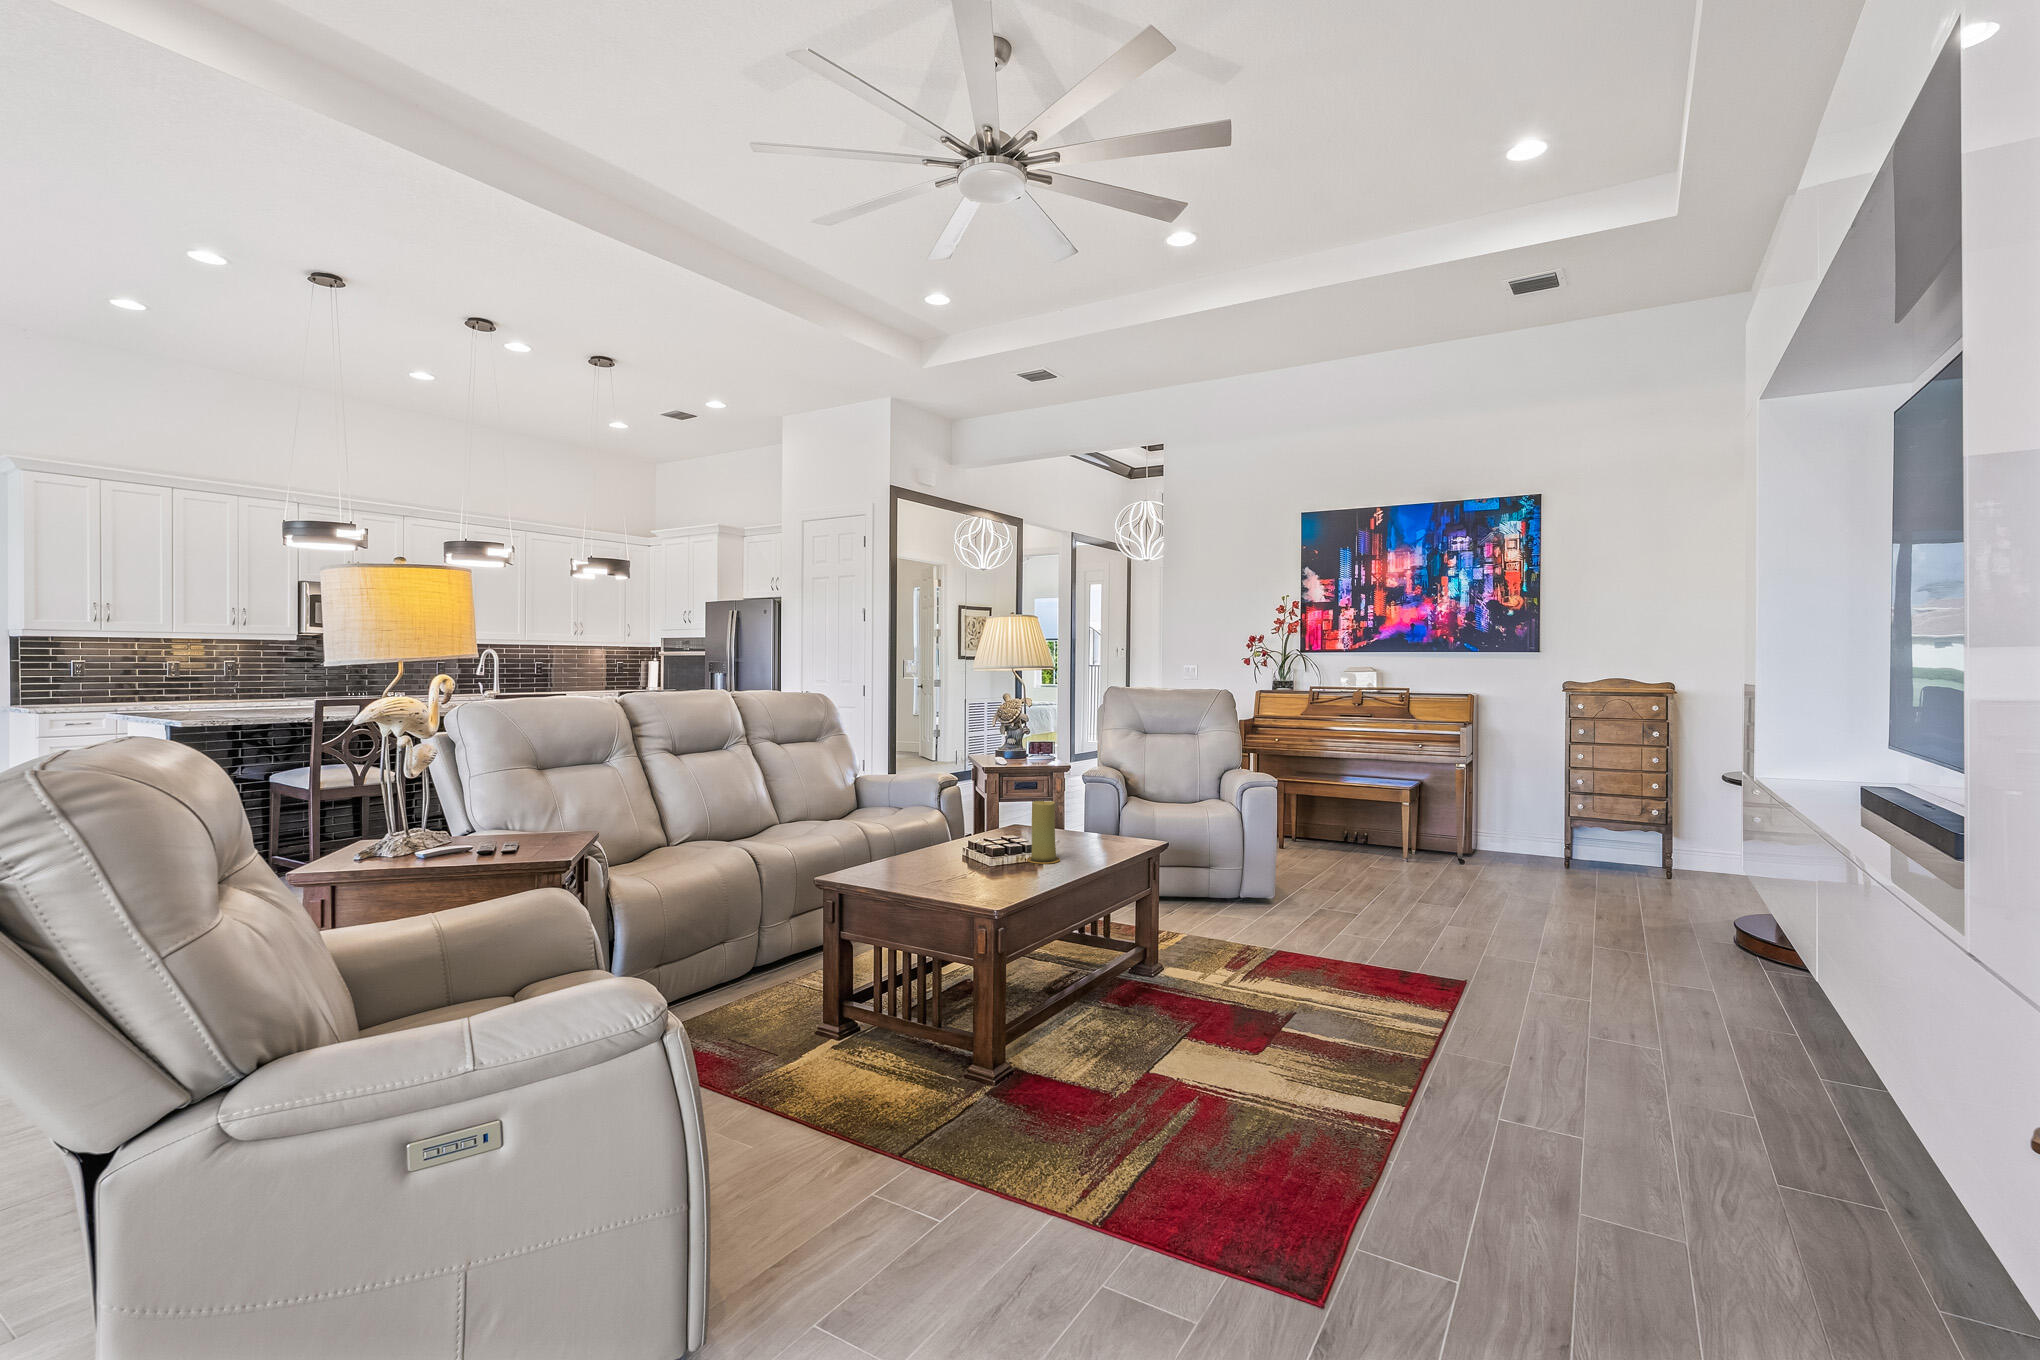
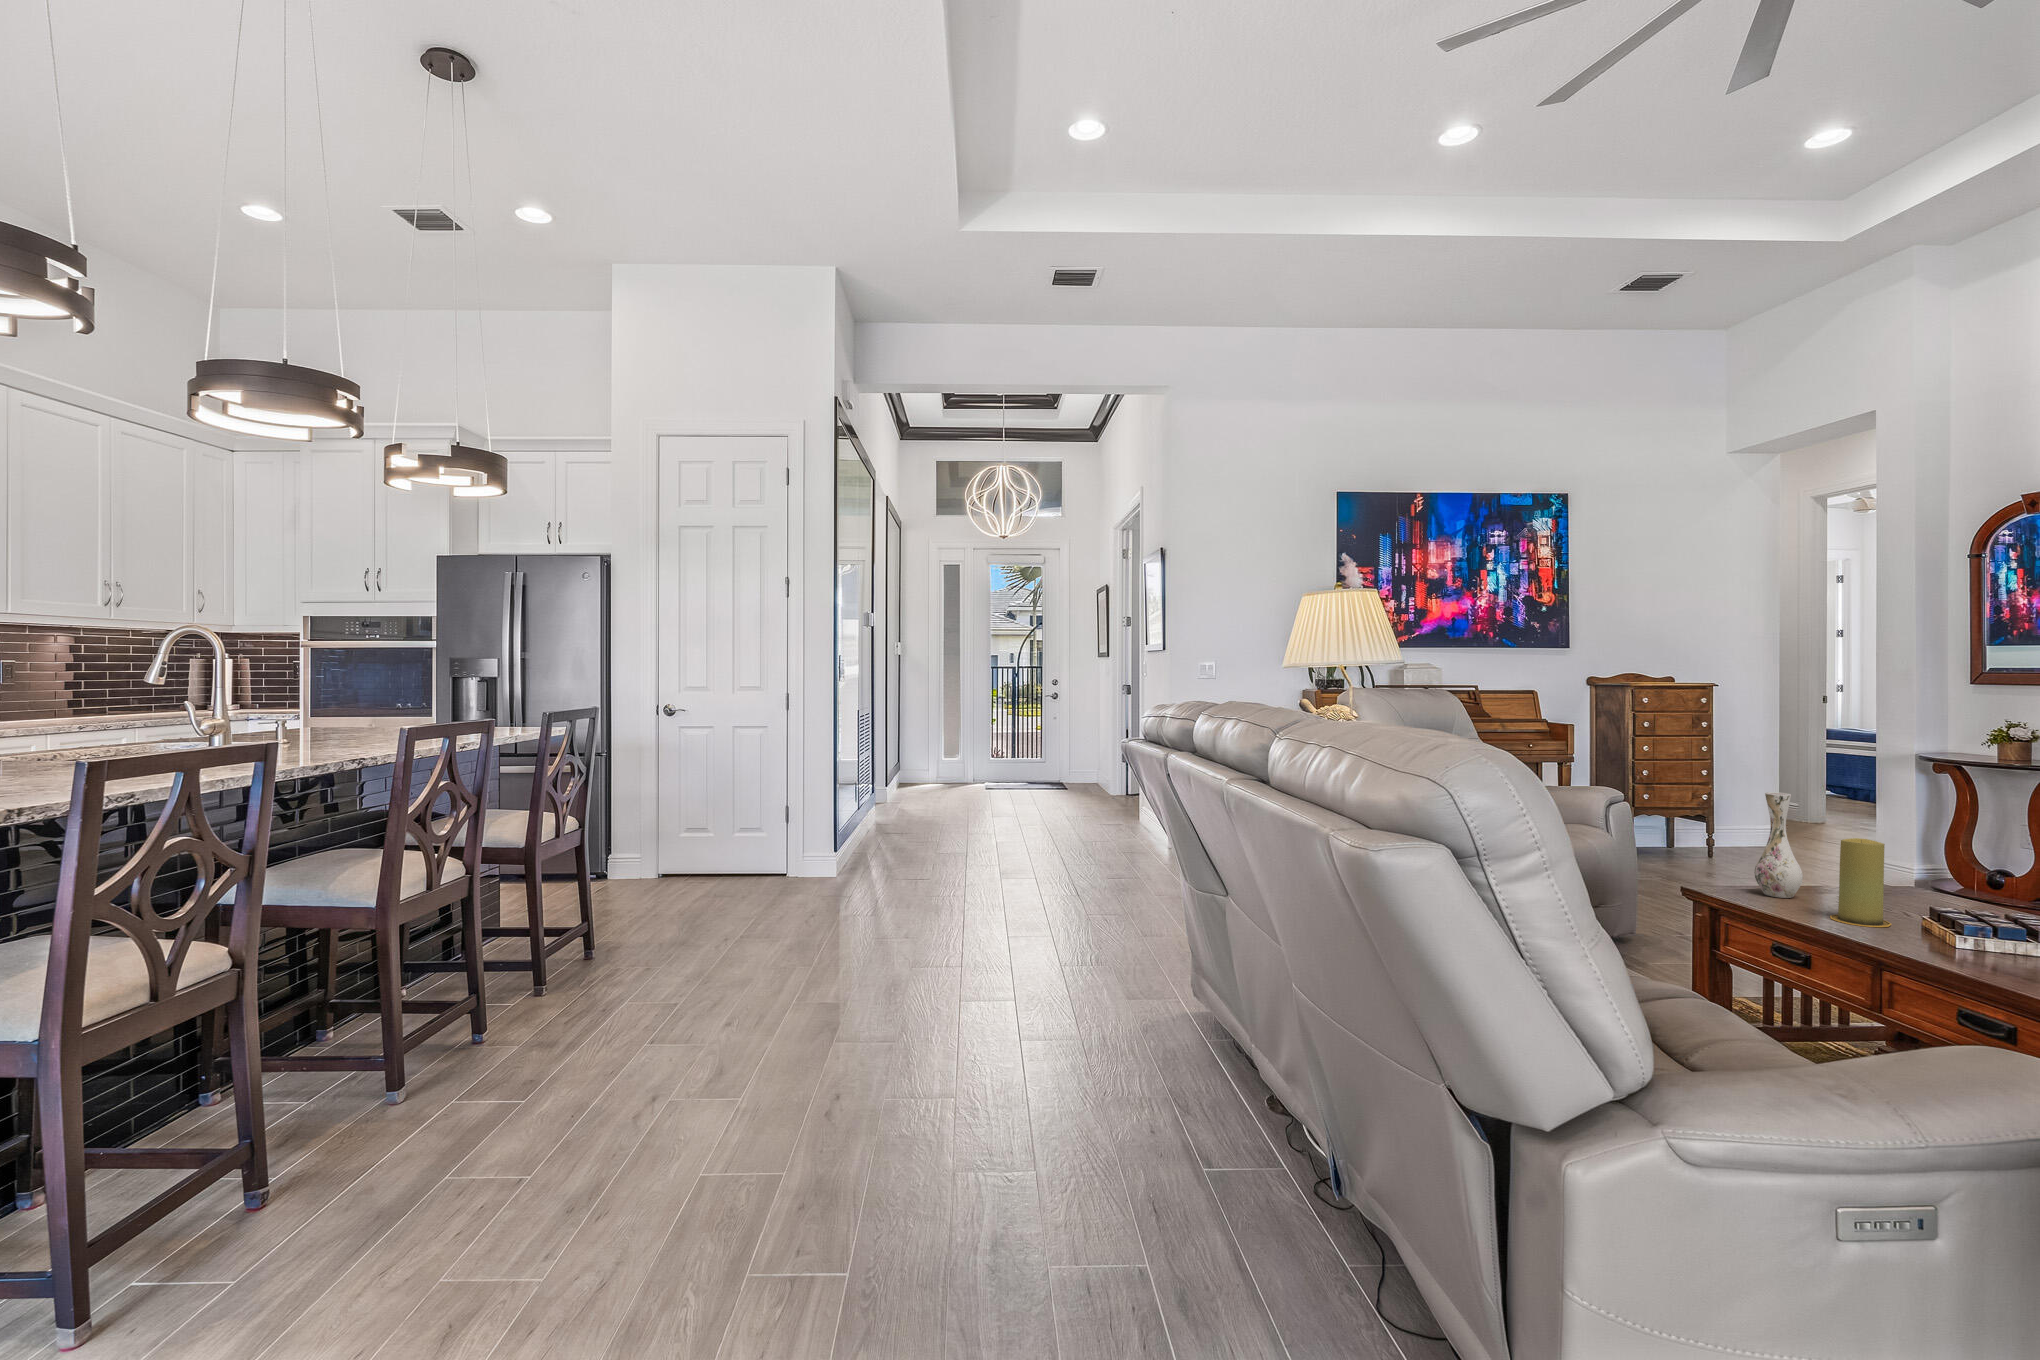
vase: none [1078,770,1106,849] -> present [1754,792,1803,898]

